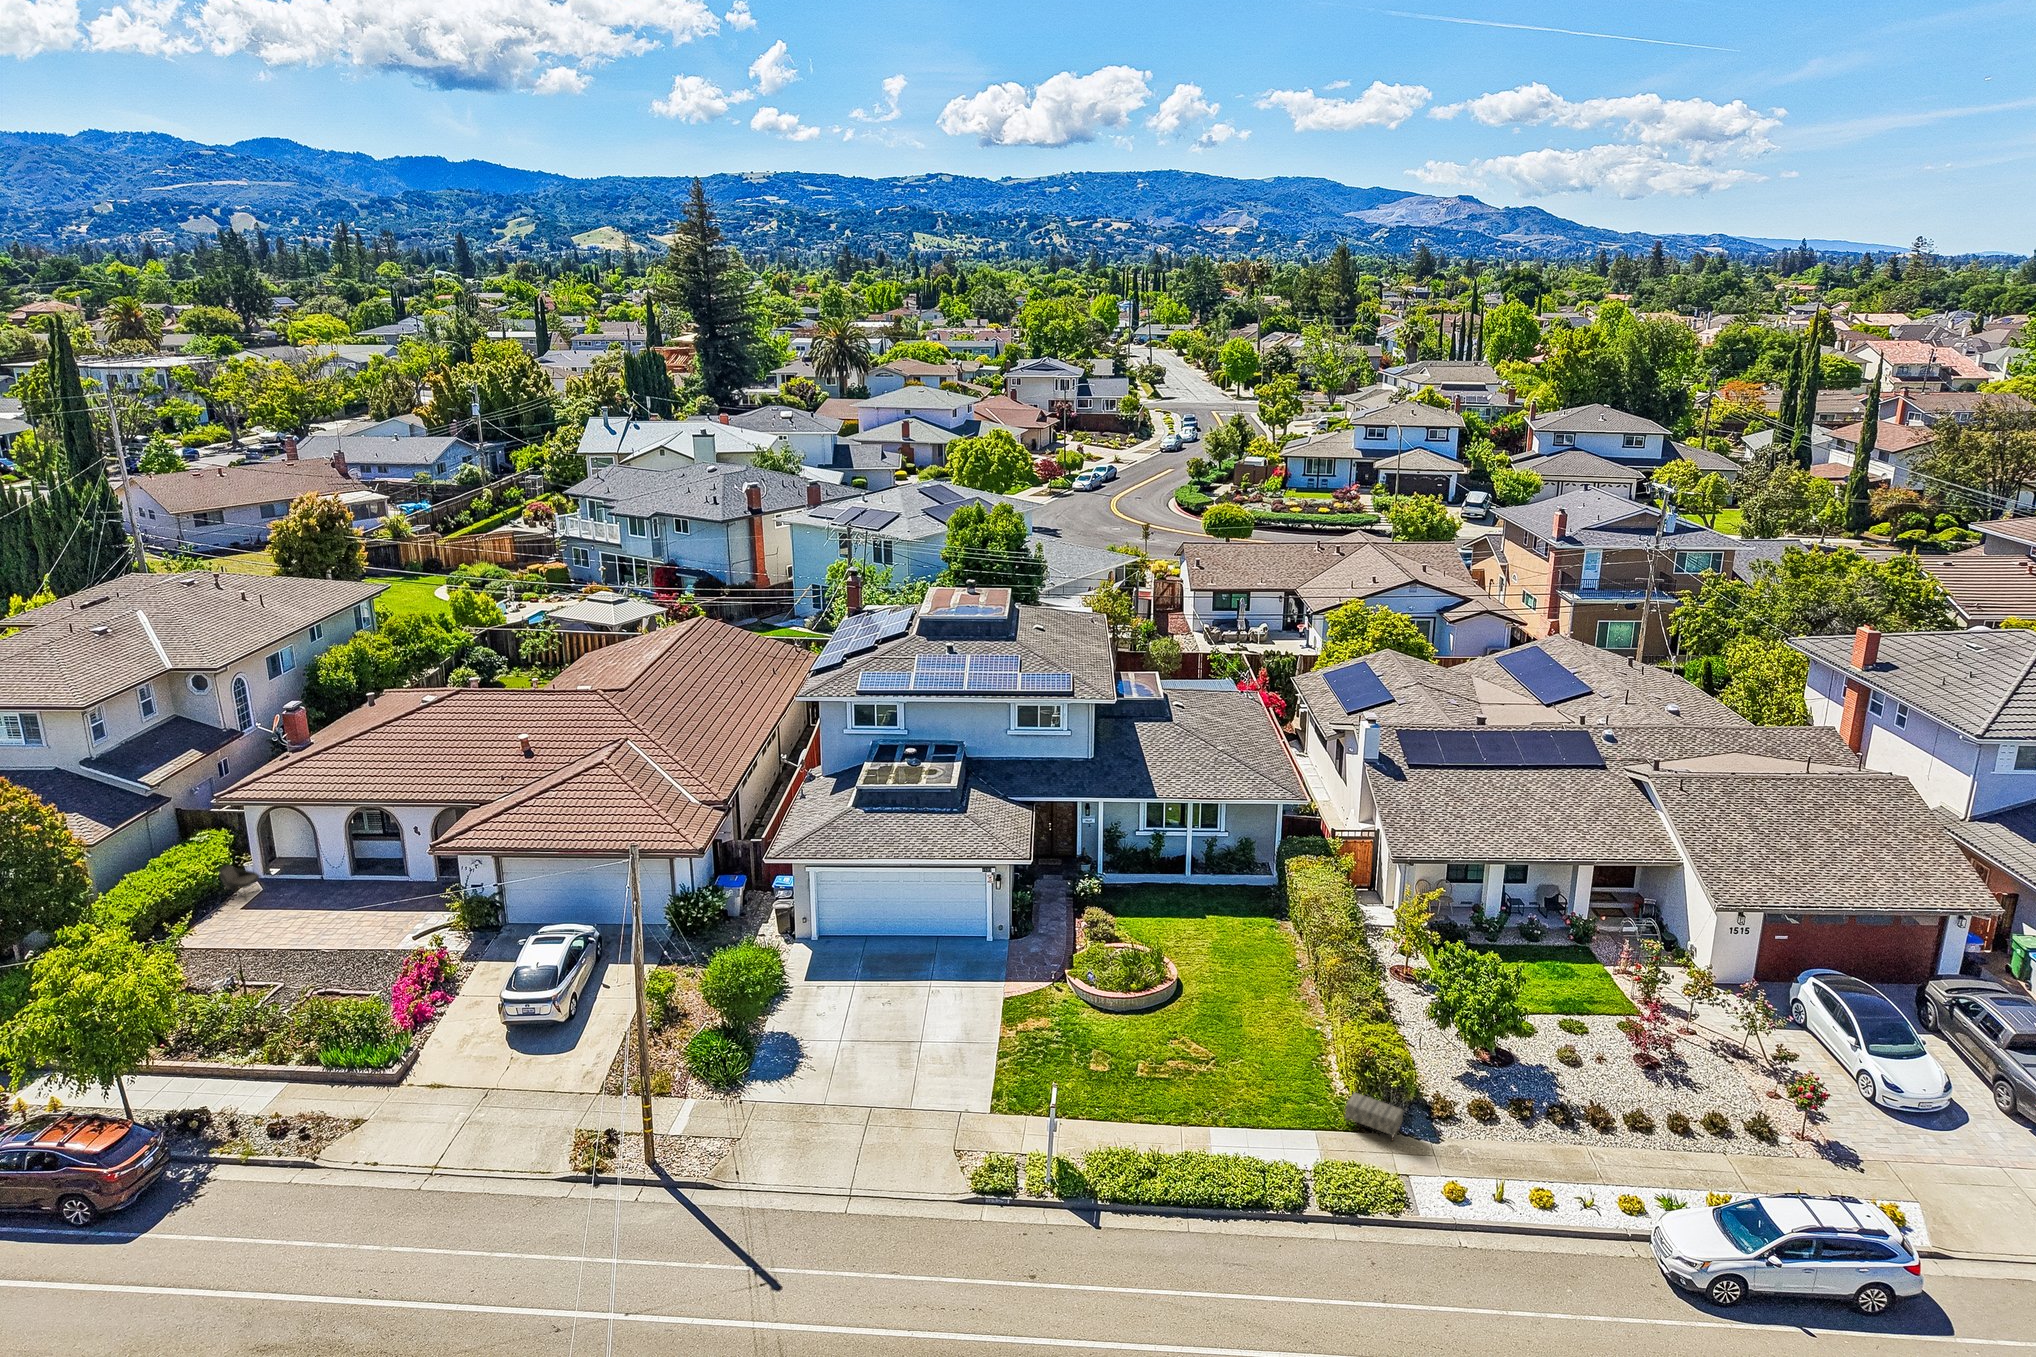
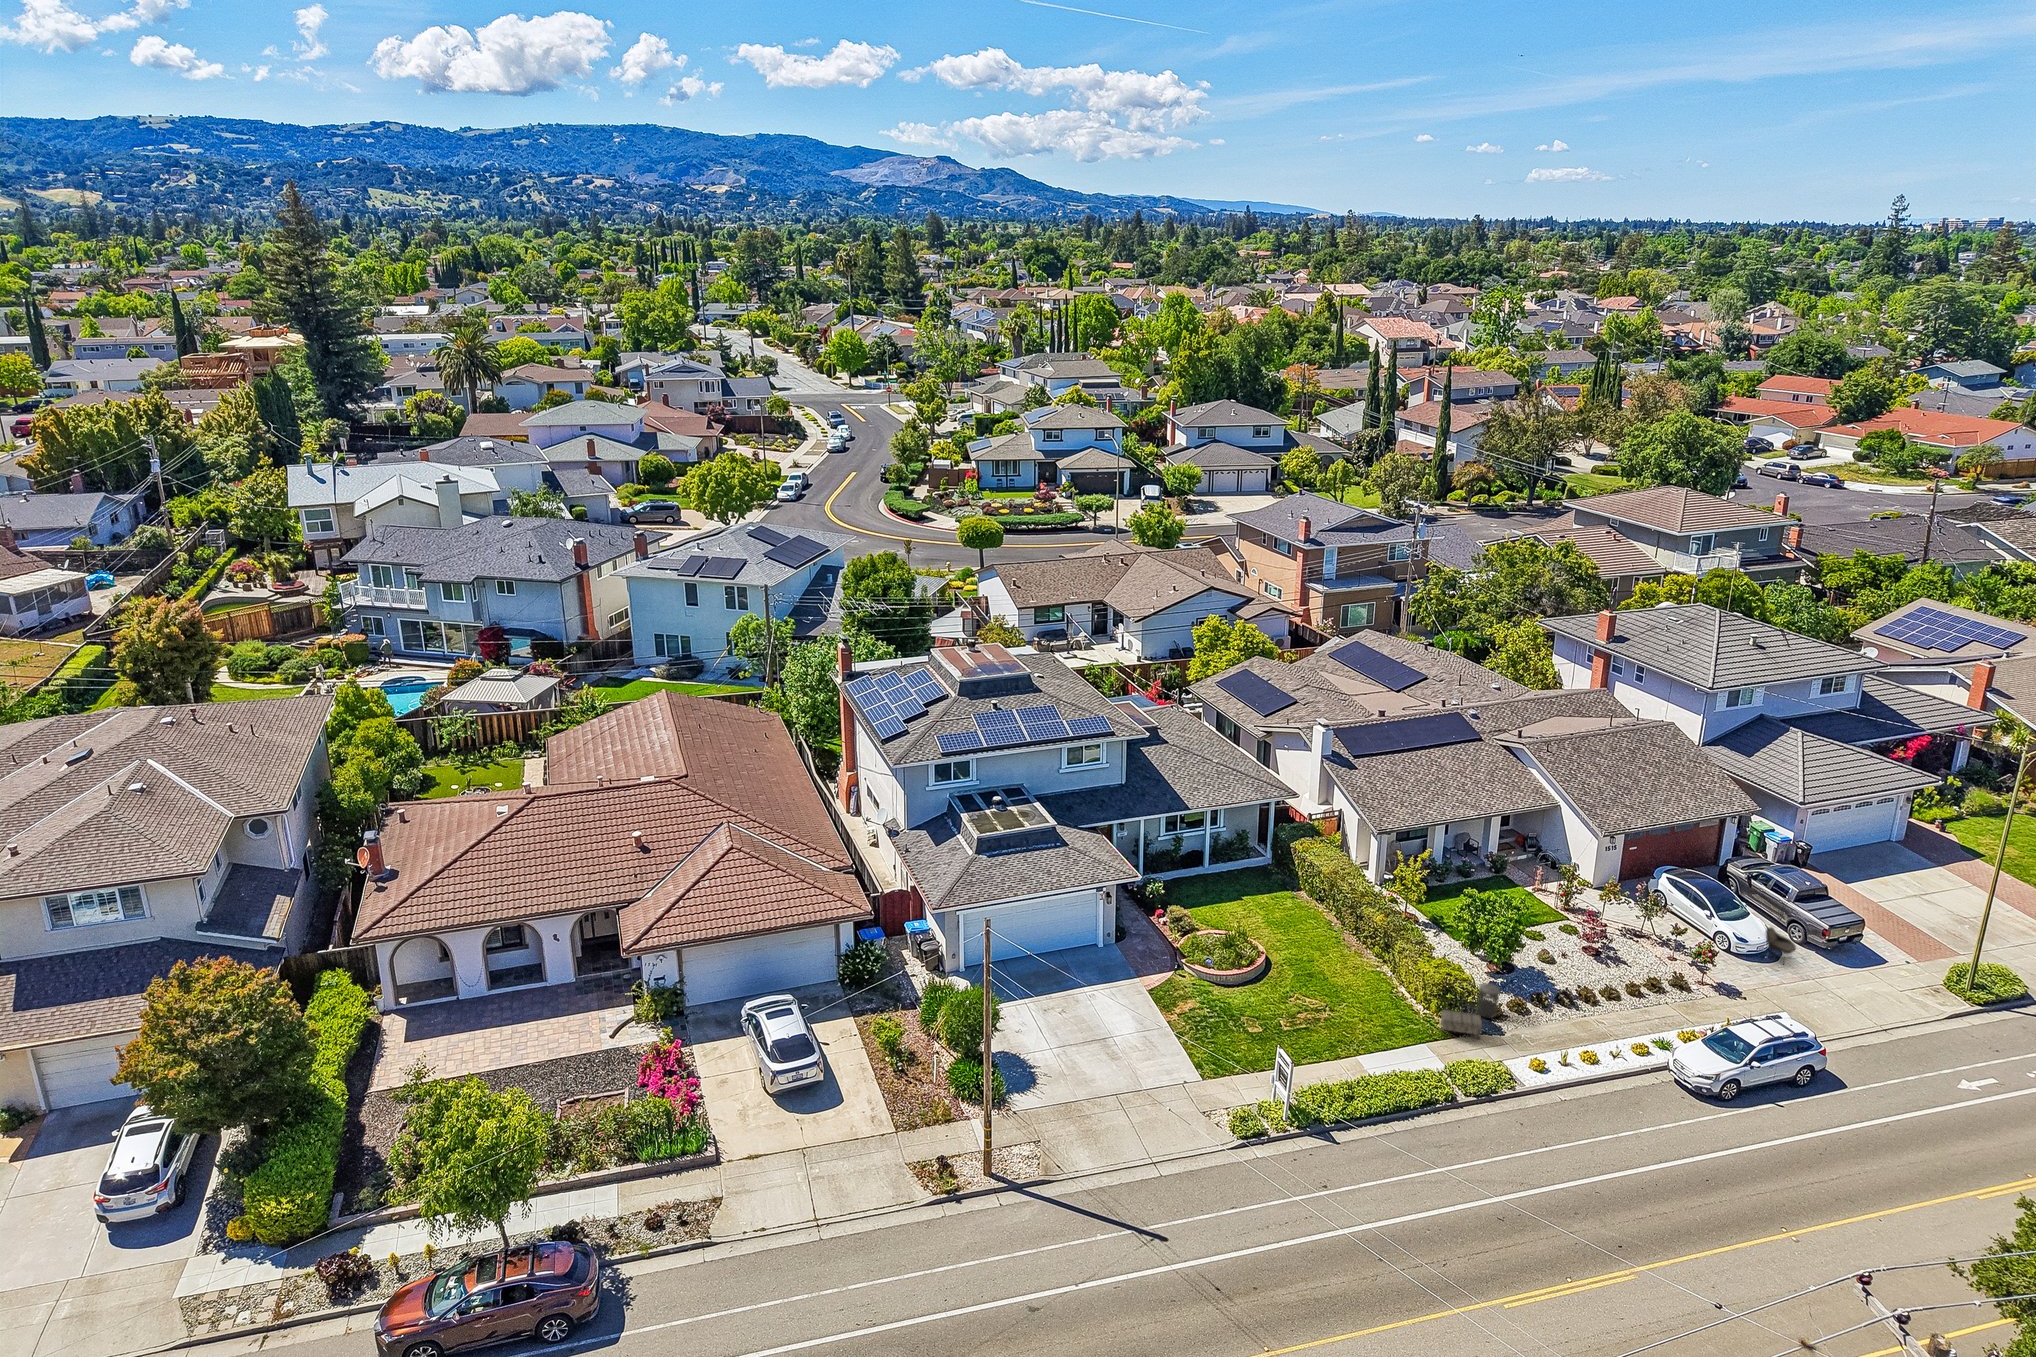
lounge chair: present [219,865,259,901] -> present [1766,927,1796,965]
trash can: none [1414,1069,1446,1121] -> present [1477,983,1500,1018]

